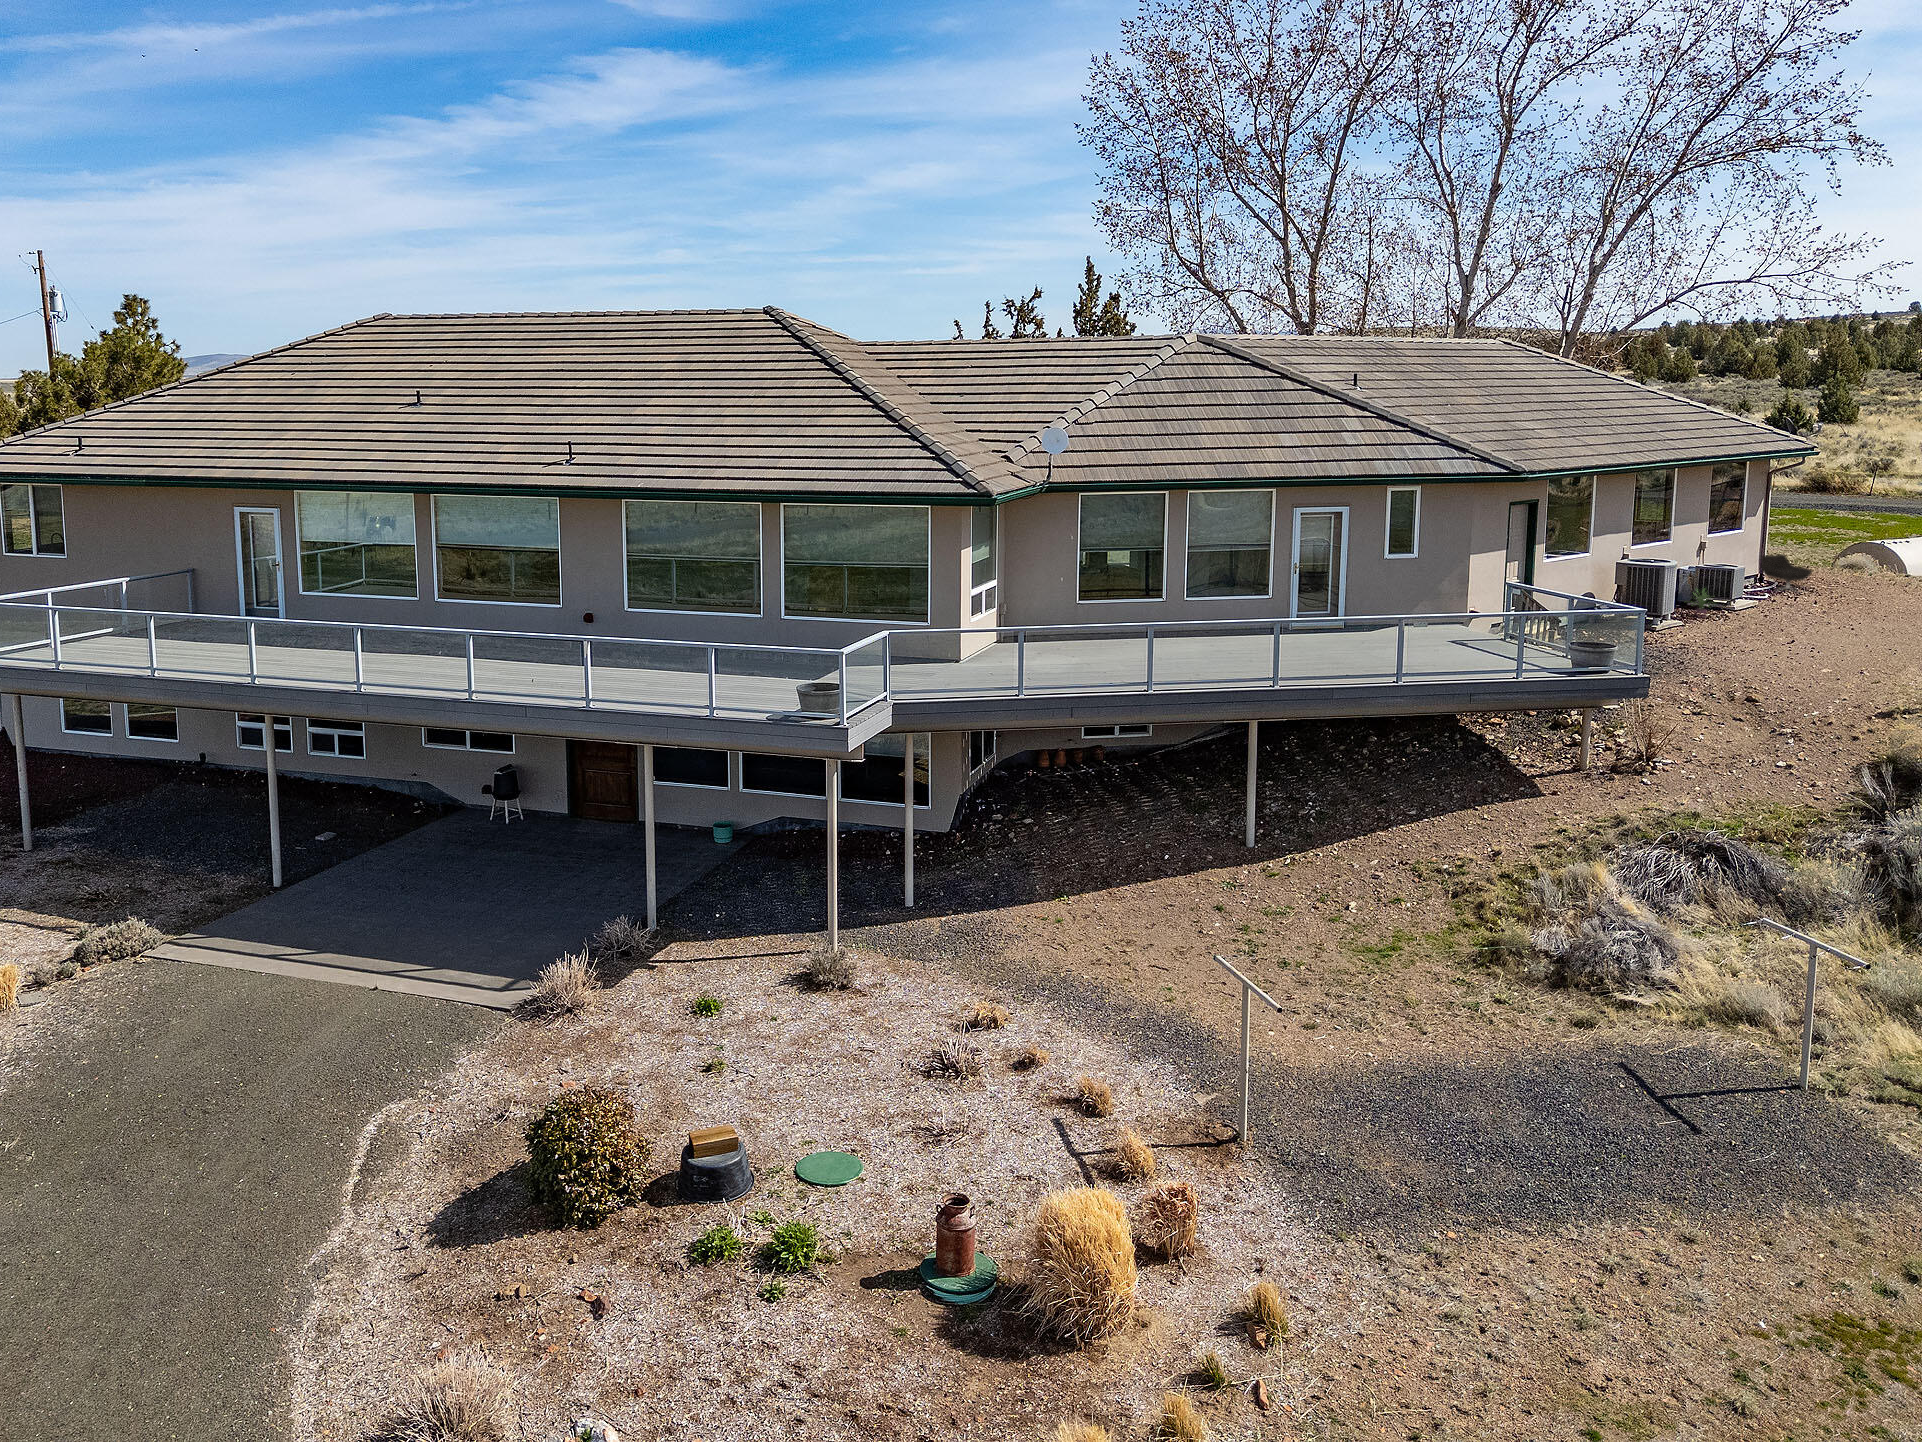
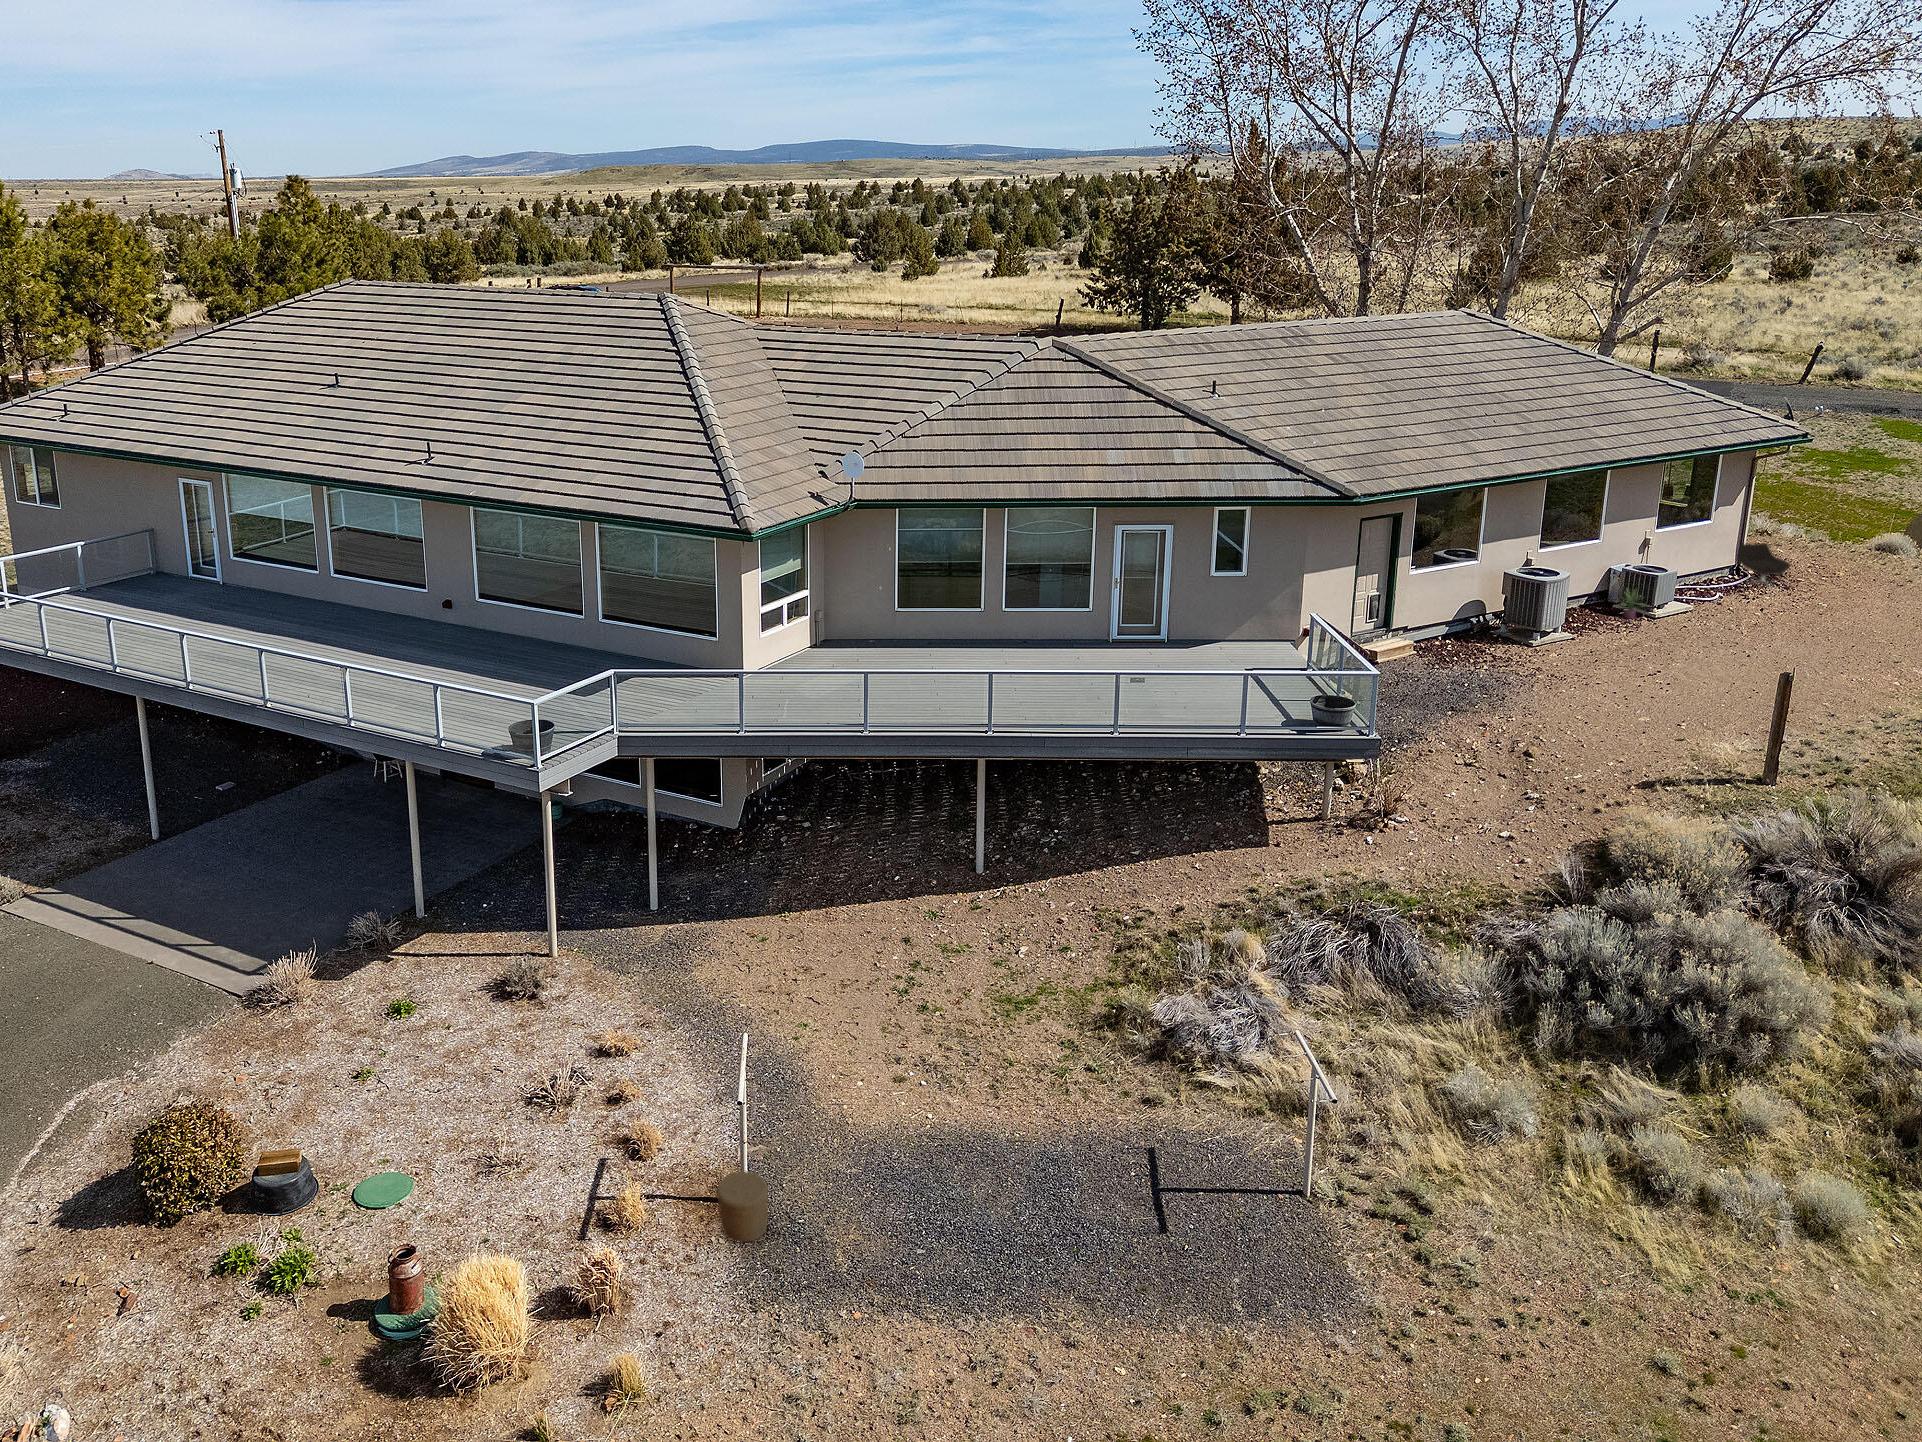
woven basket: none [1227,1103,1288,1182] -> present [717,1171,768,1243]

